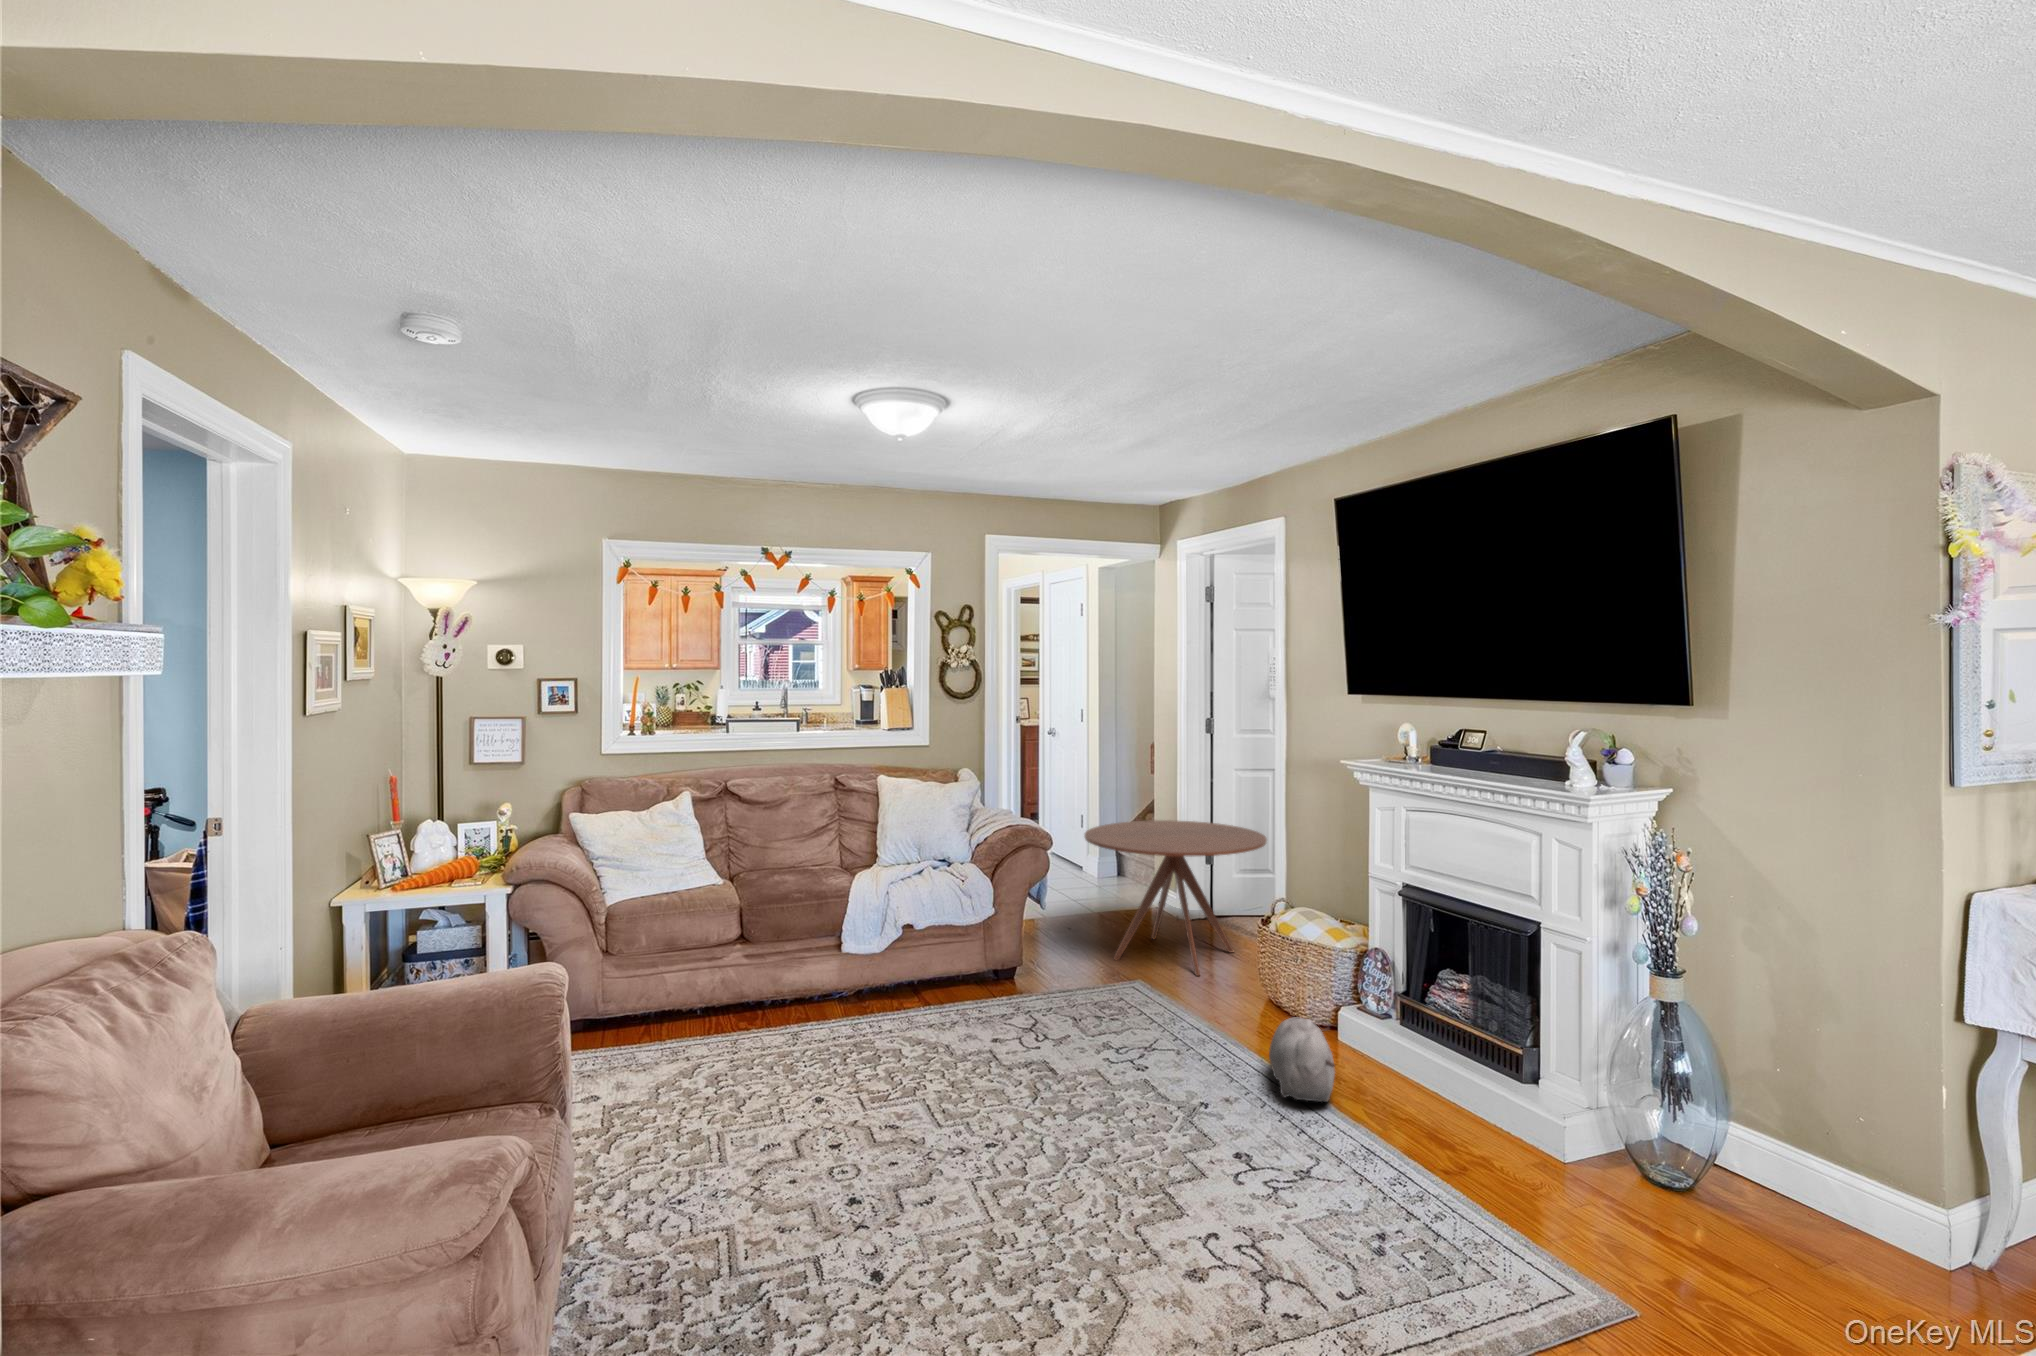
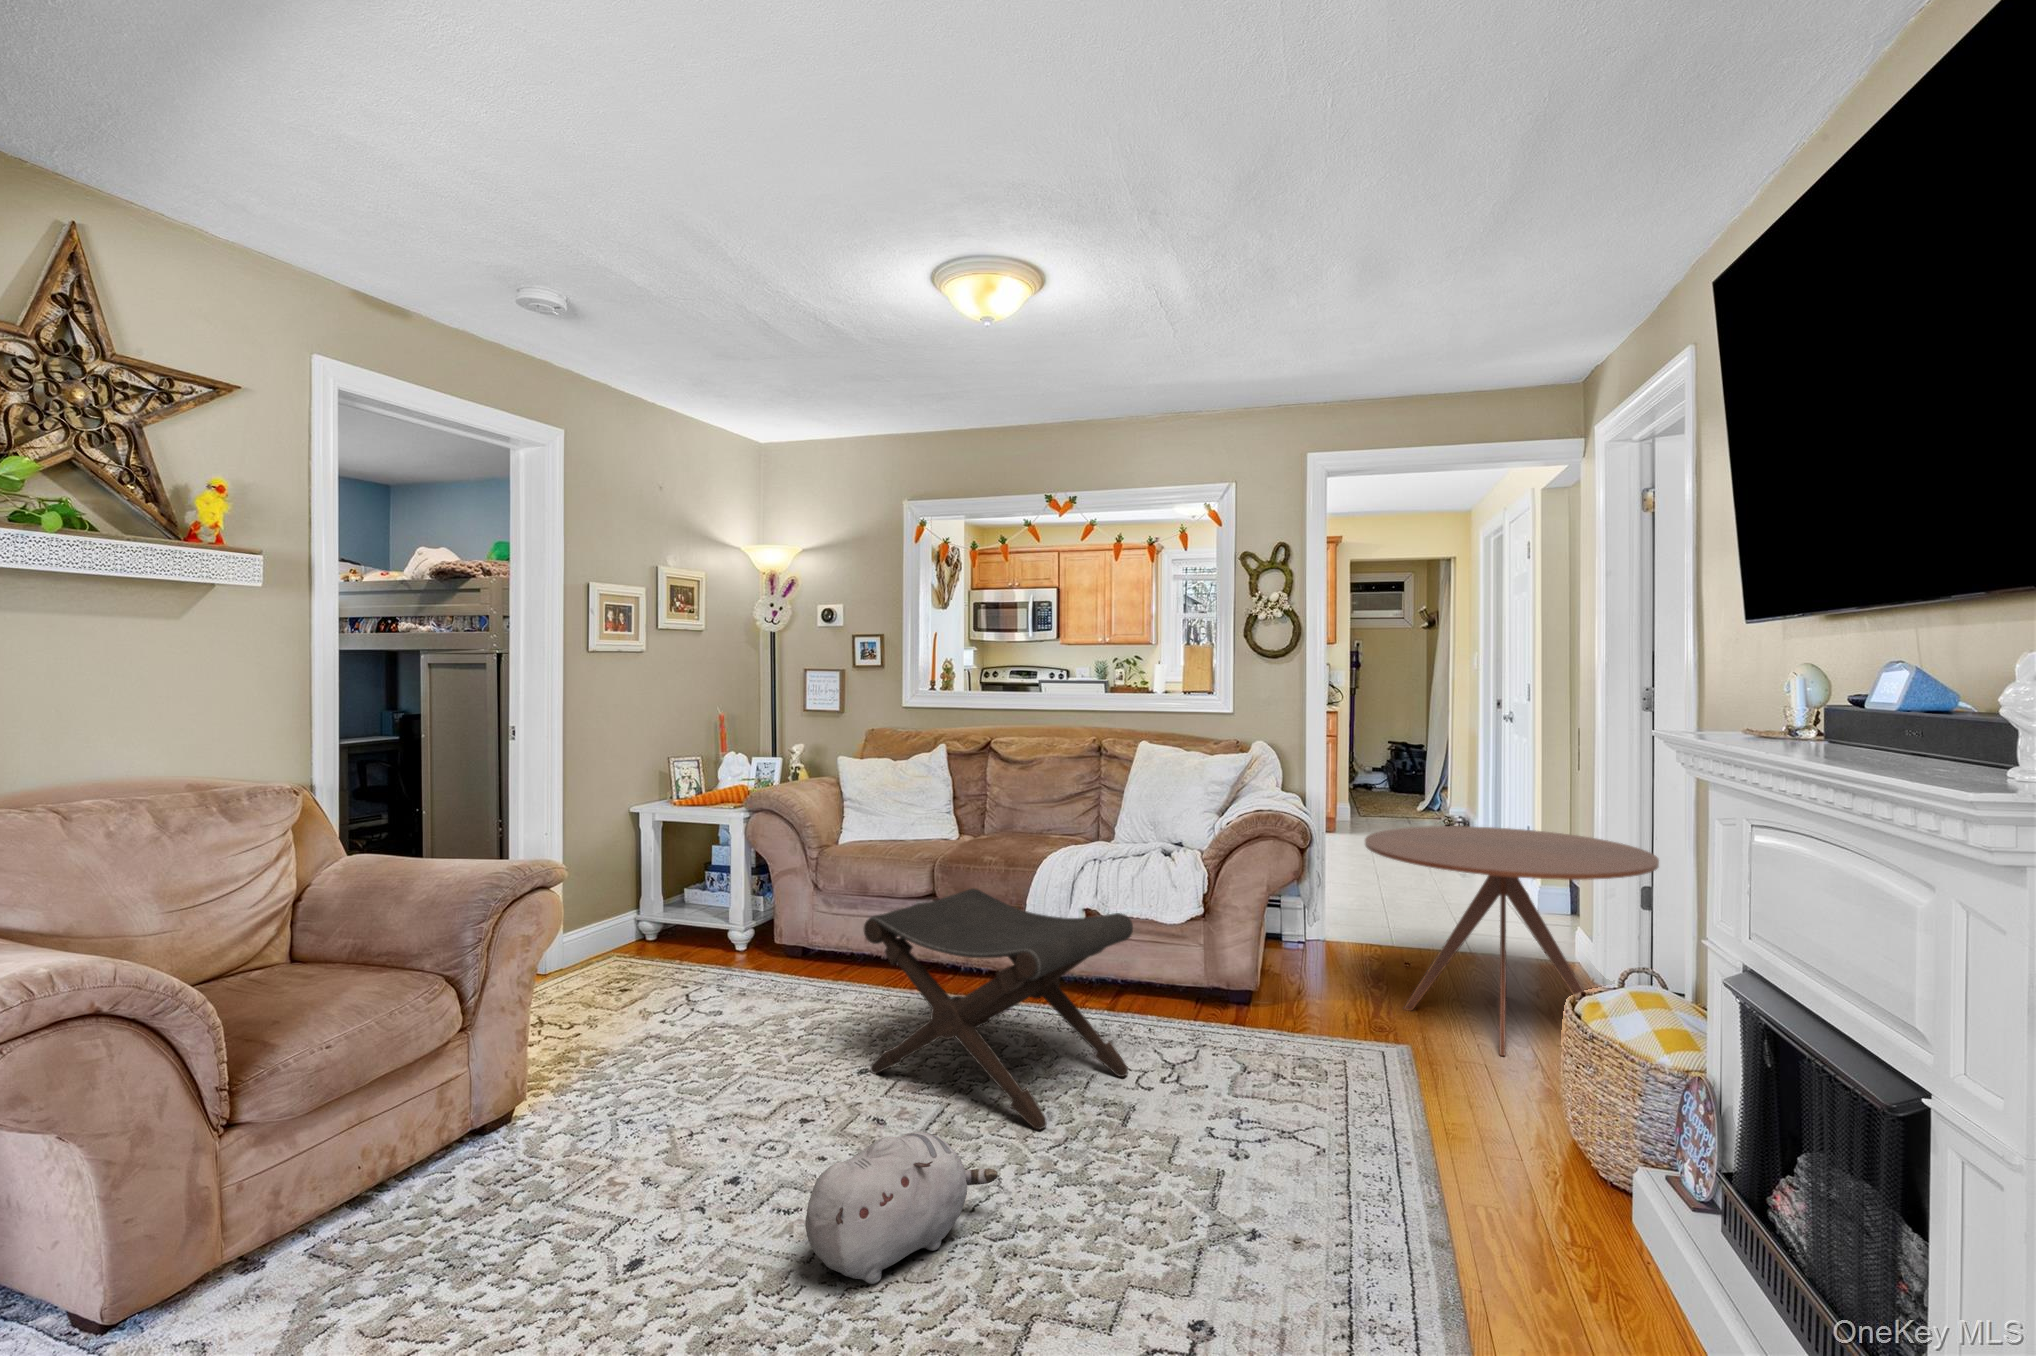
footstool: none [831,923,1028,1105] -> present [864,888,1133,1130]
plush toy: present [1269,1017,1335,1102] -> present [805,1132,998,1284]

